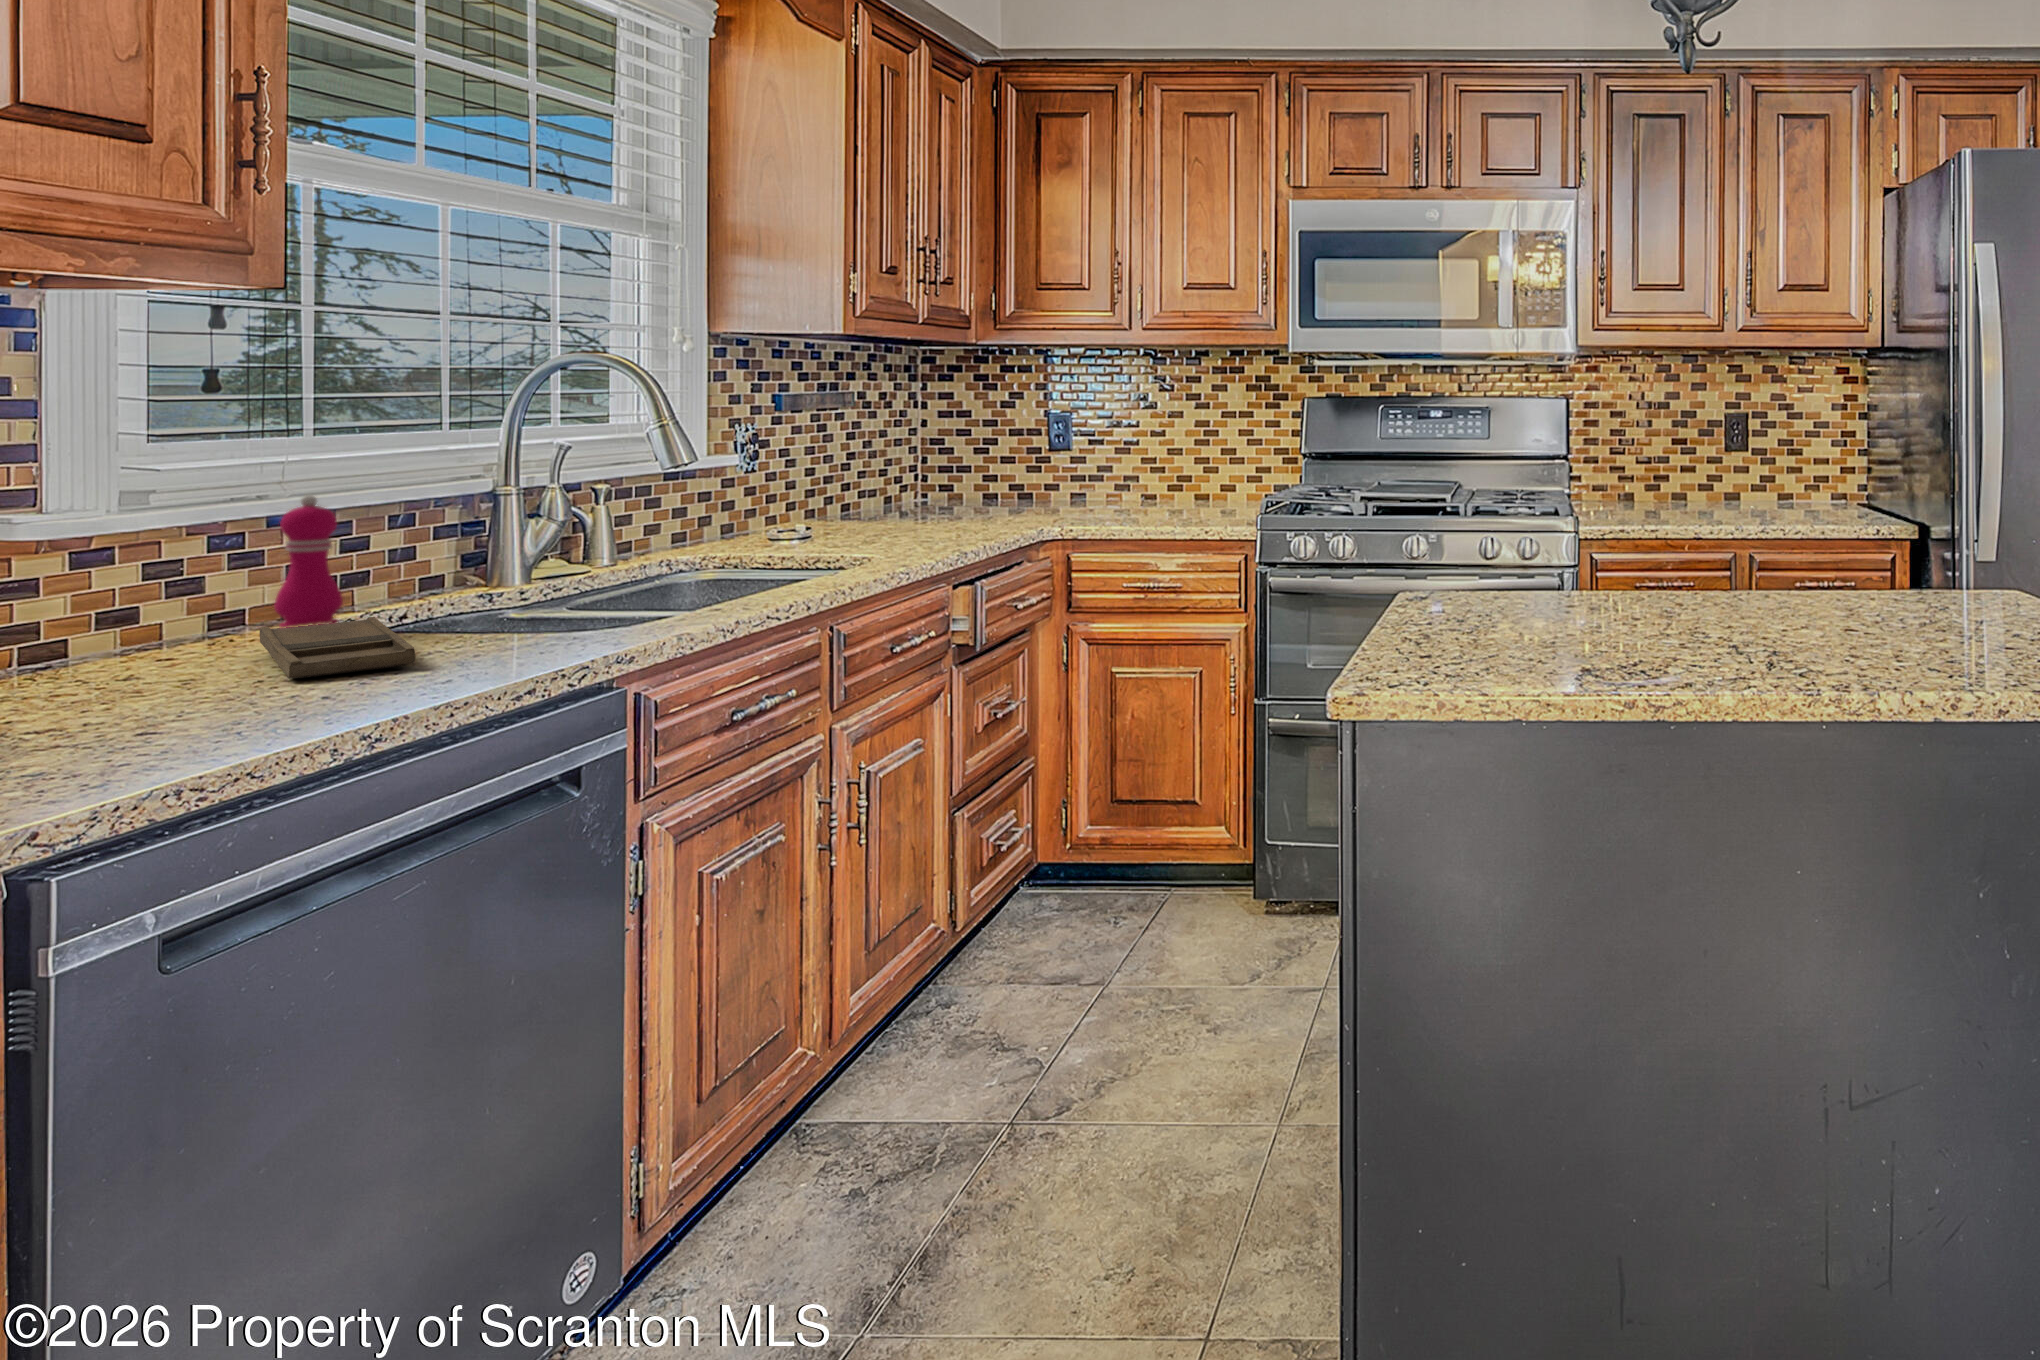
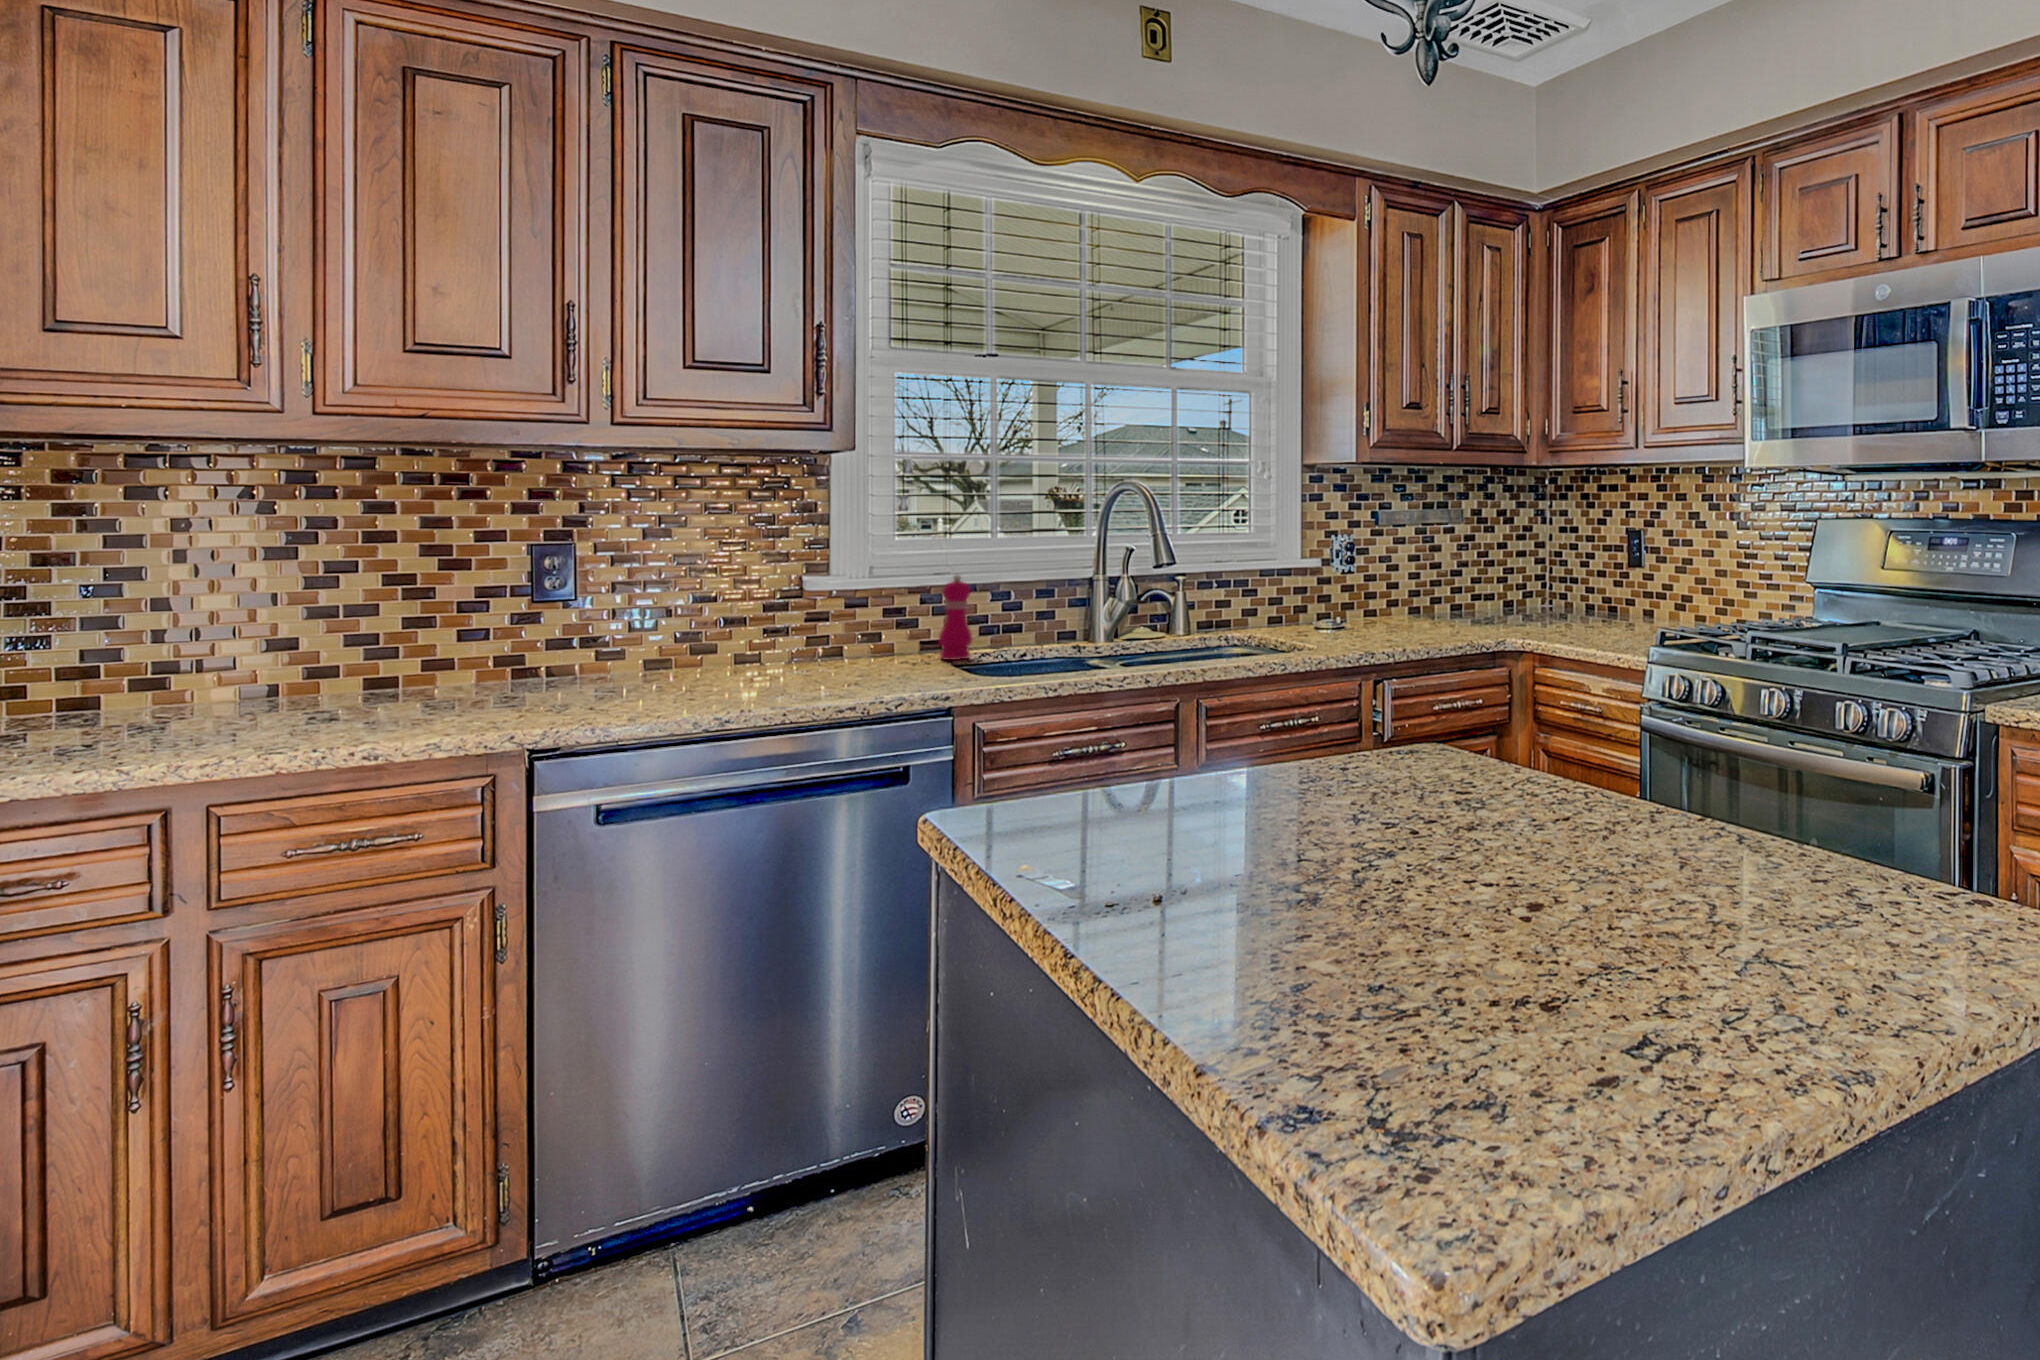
tray: present [260,617,415,678] -> none [822,651,947,685]

